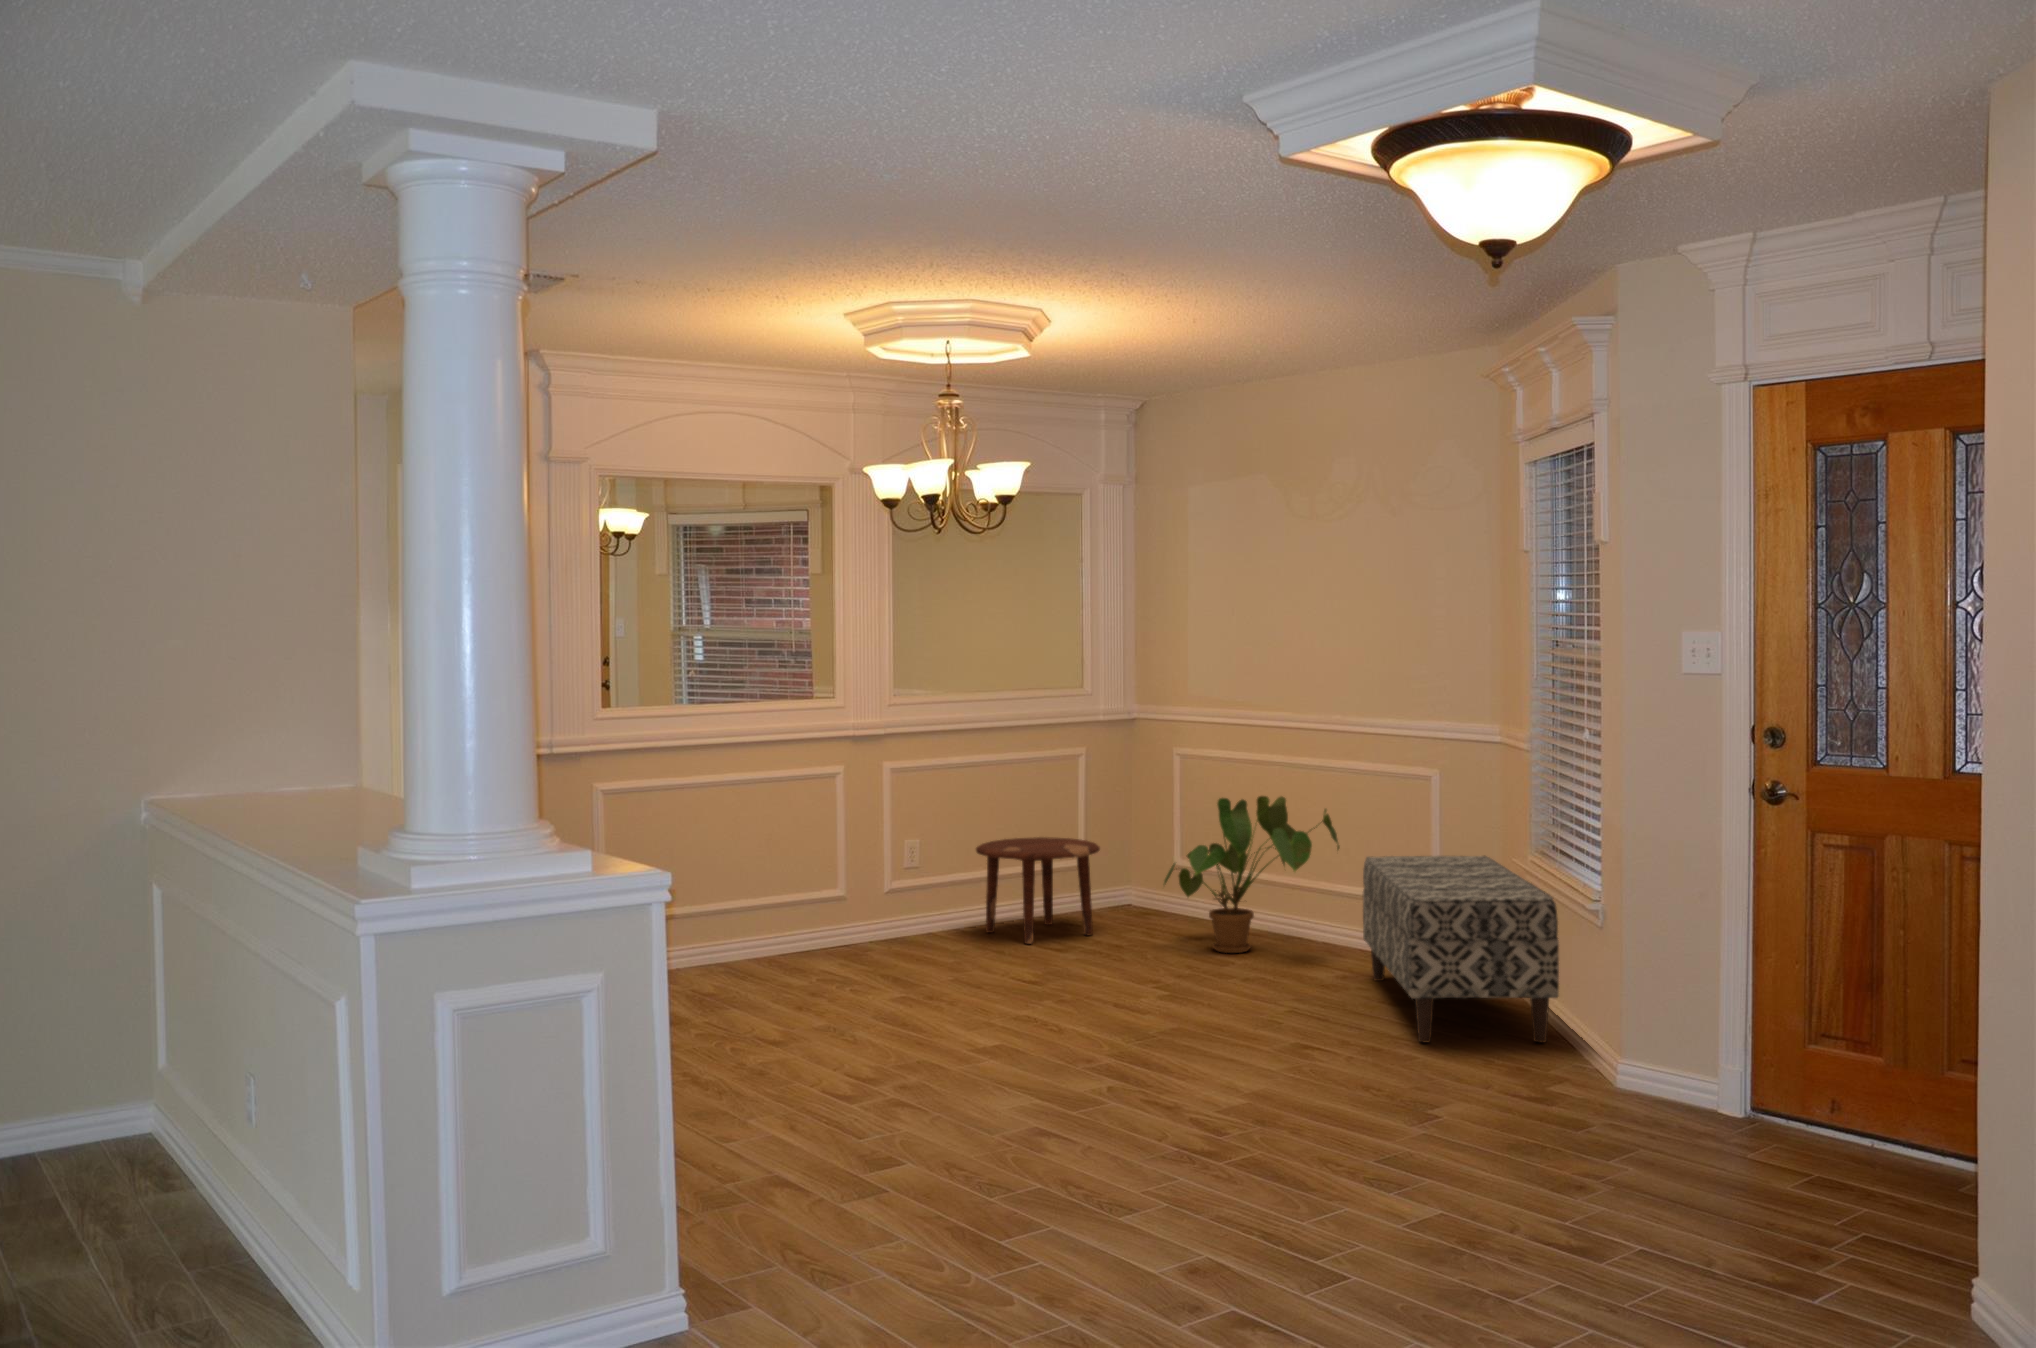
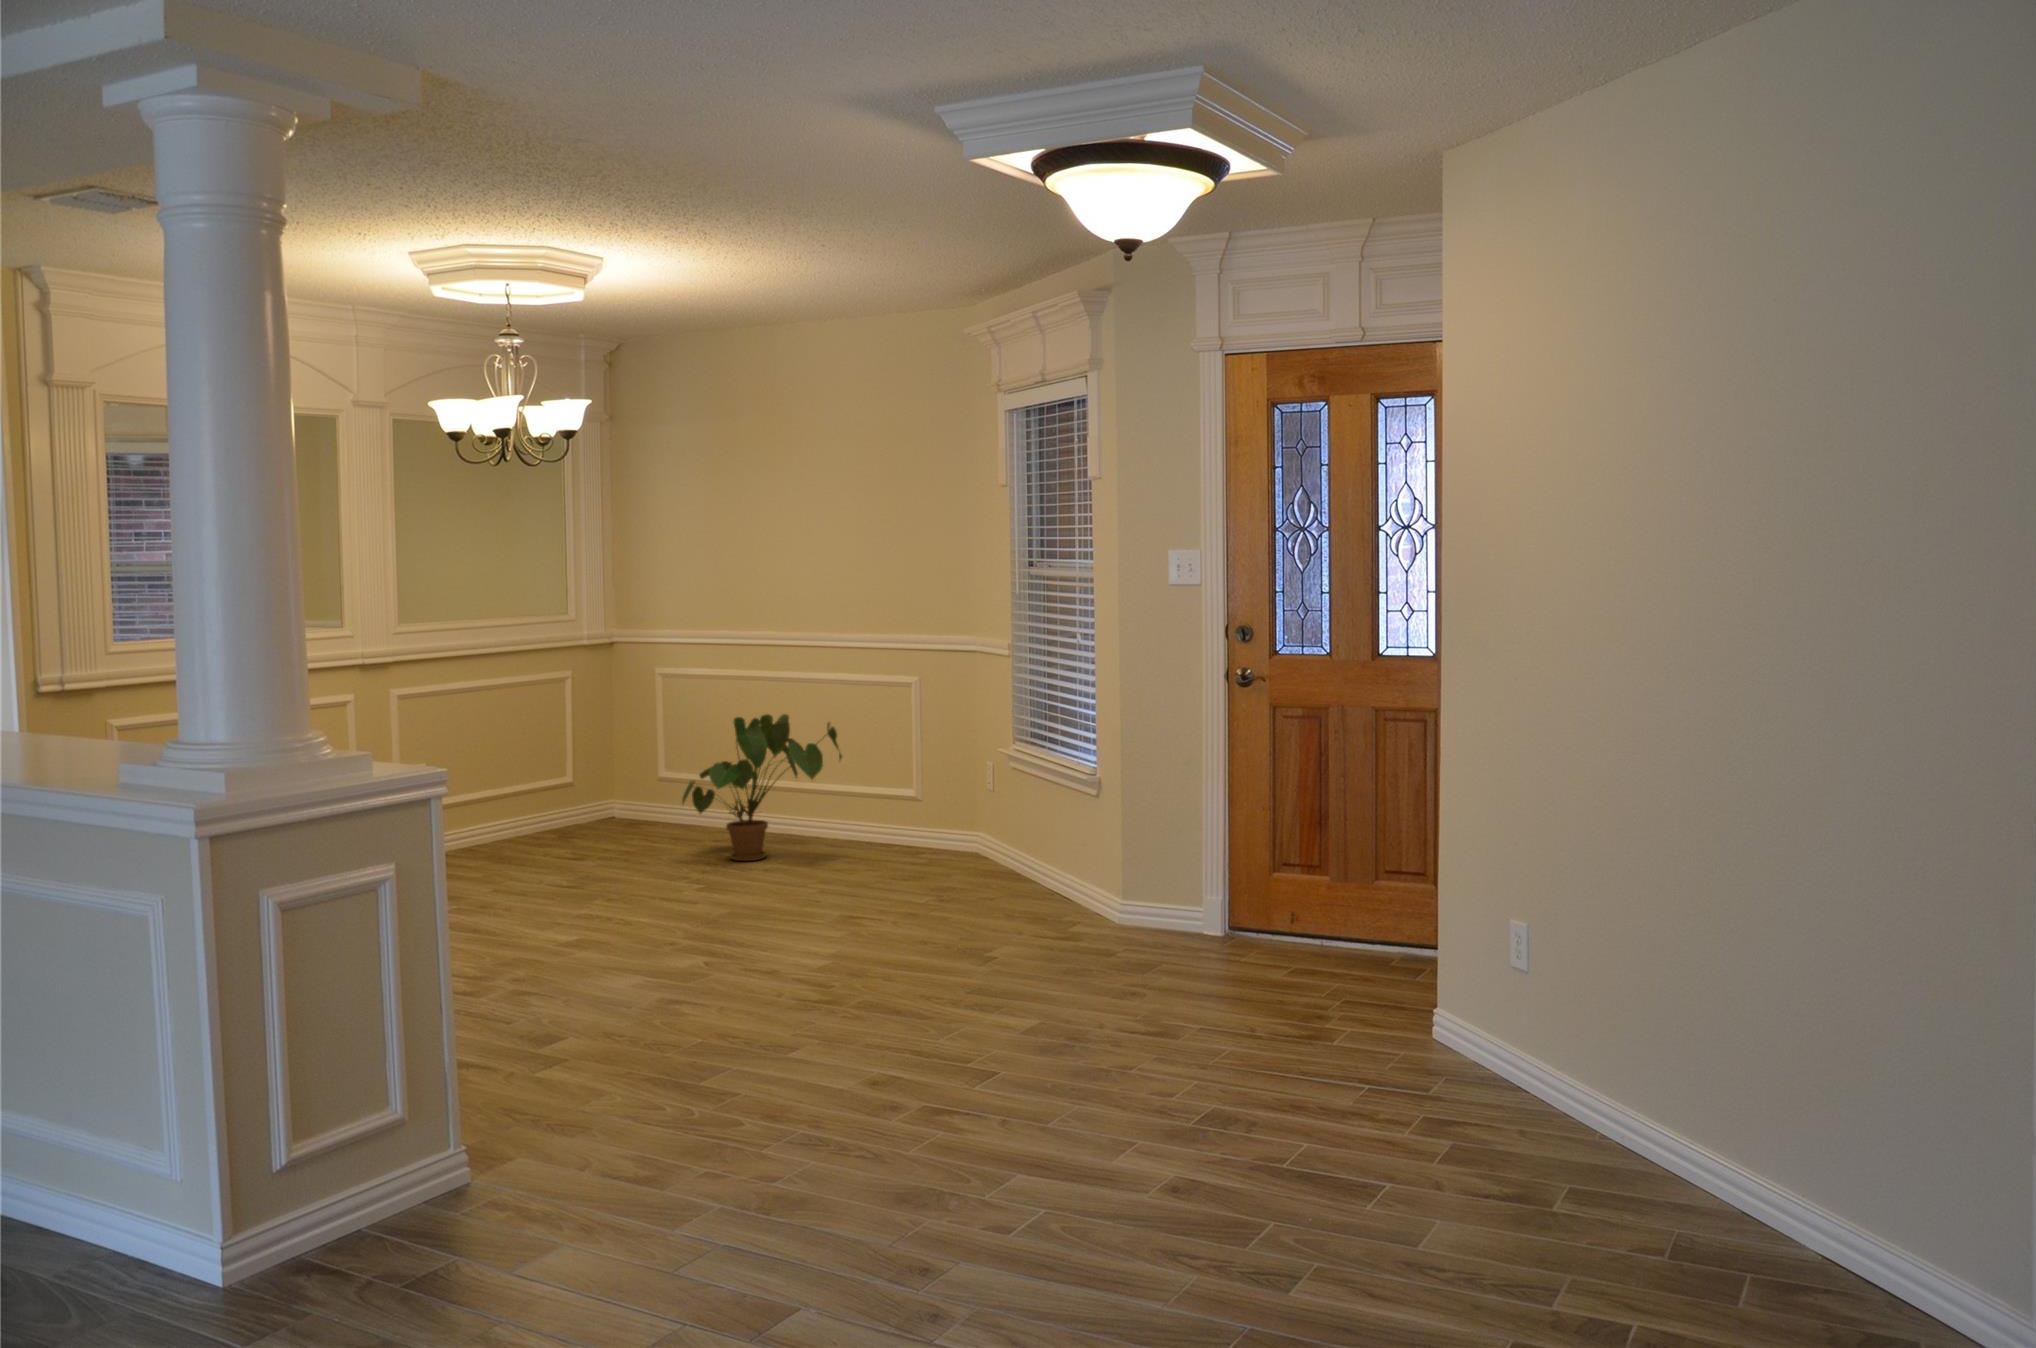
side table: present [976,837,1100,944] -> none [484,767,611,871]
bench: present [1363,856,1559,1043] -> none [877,753,1068,912]

